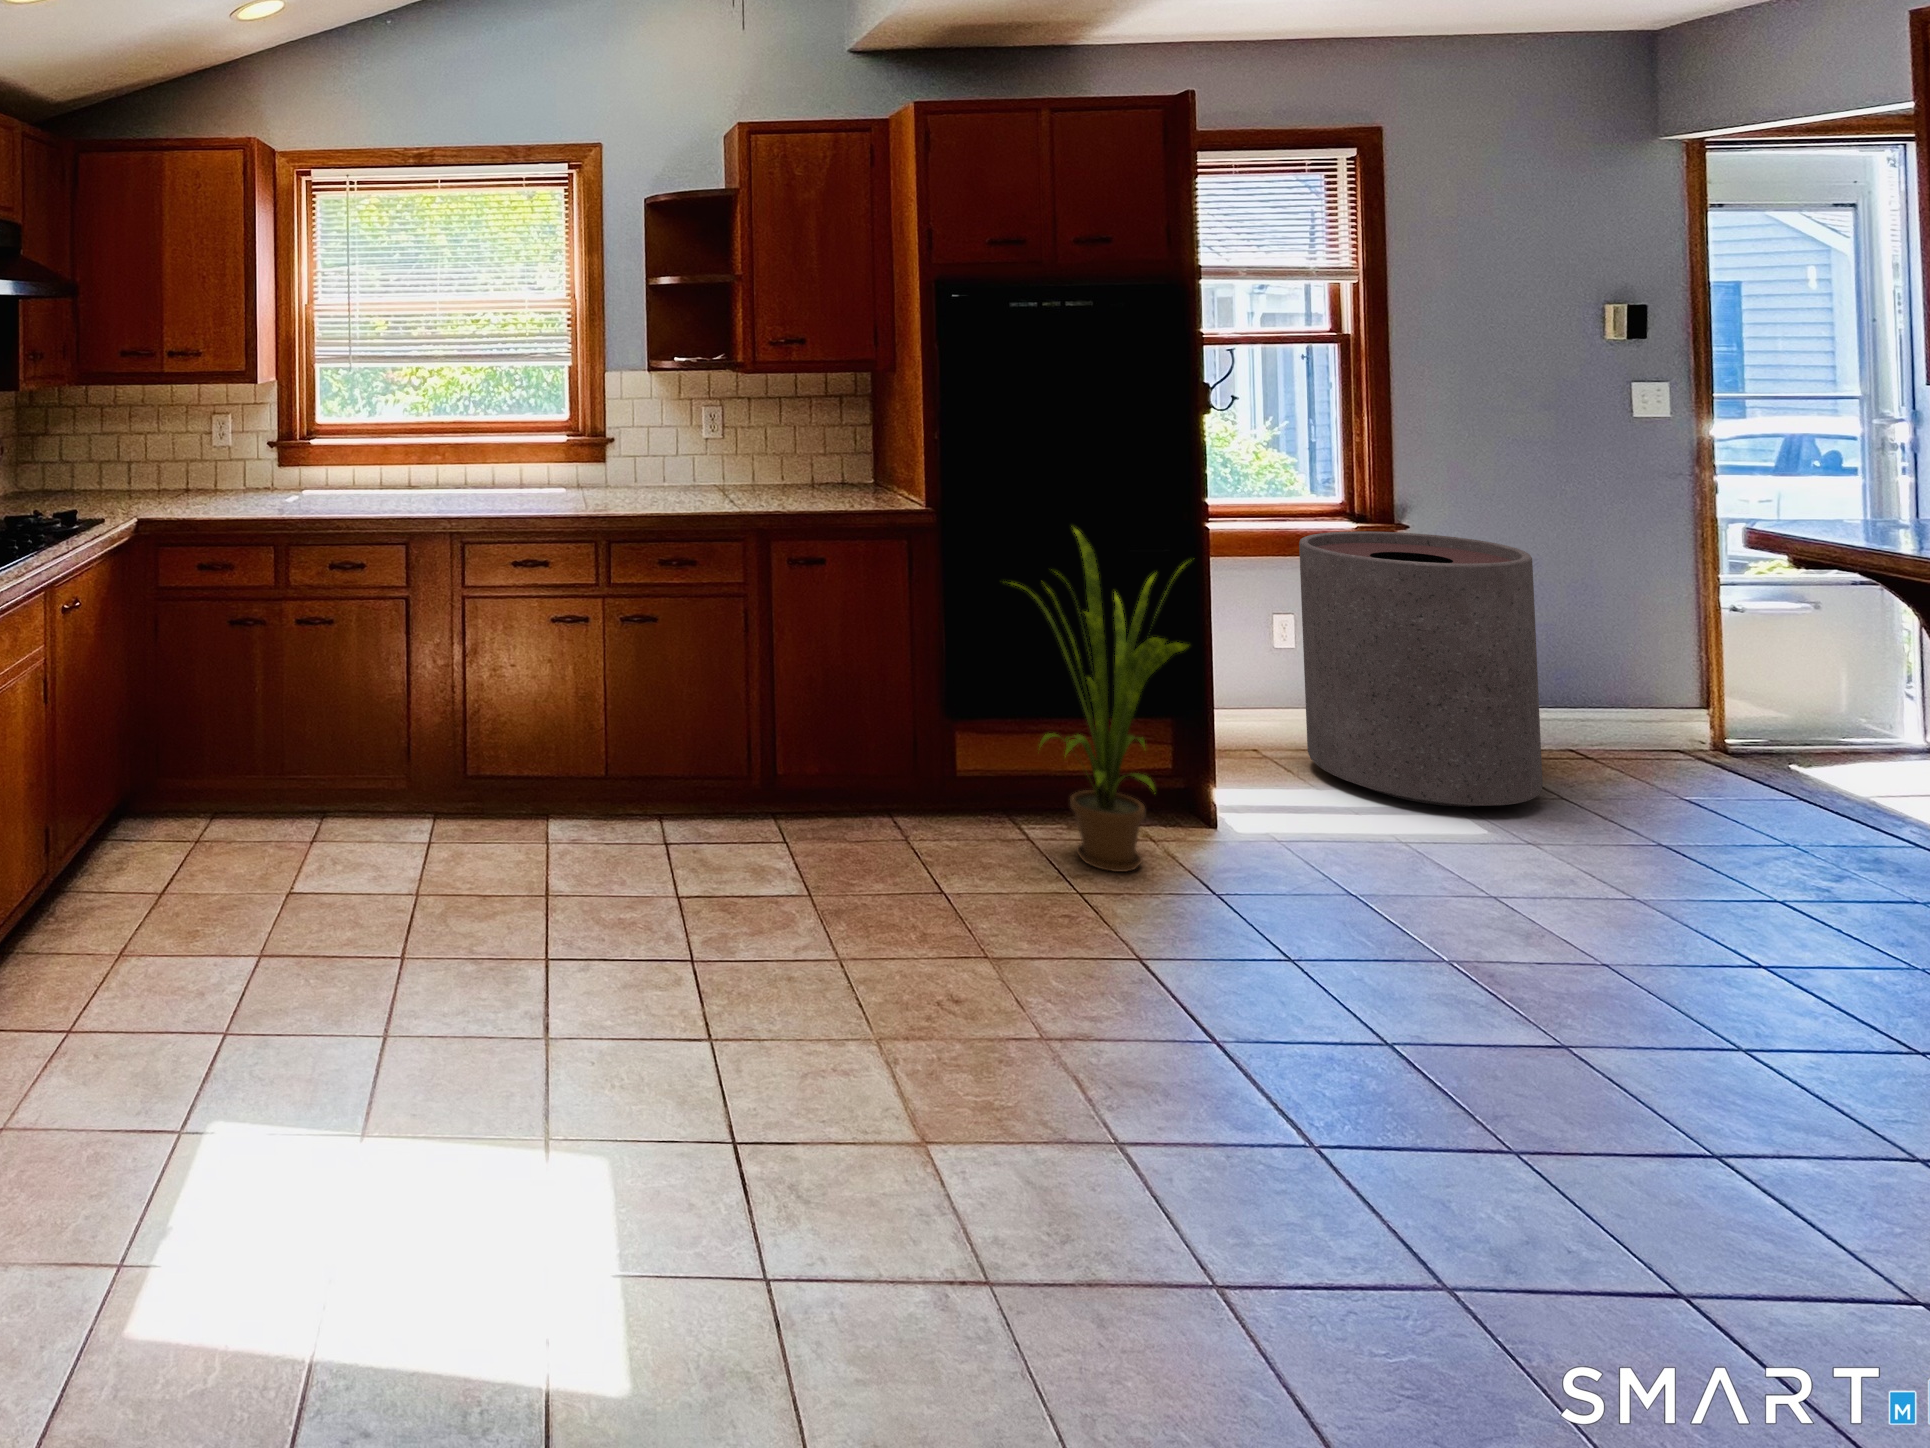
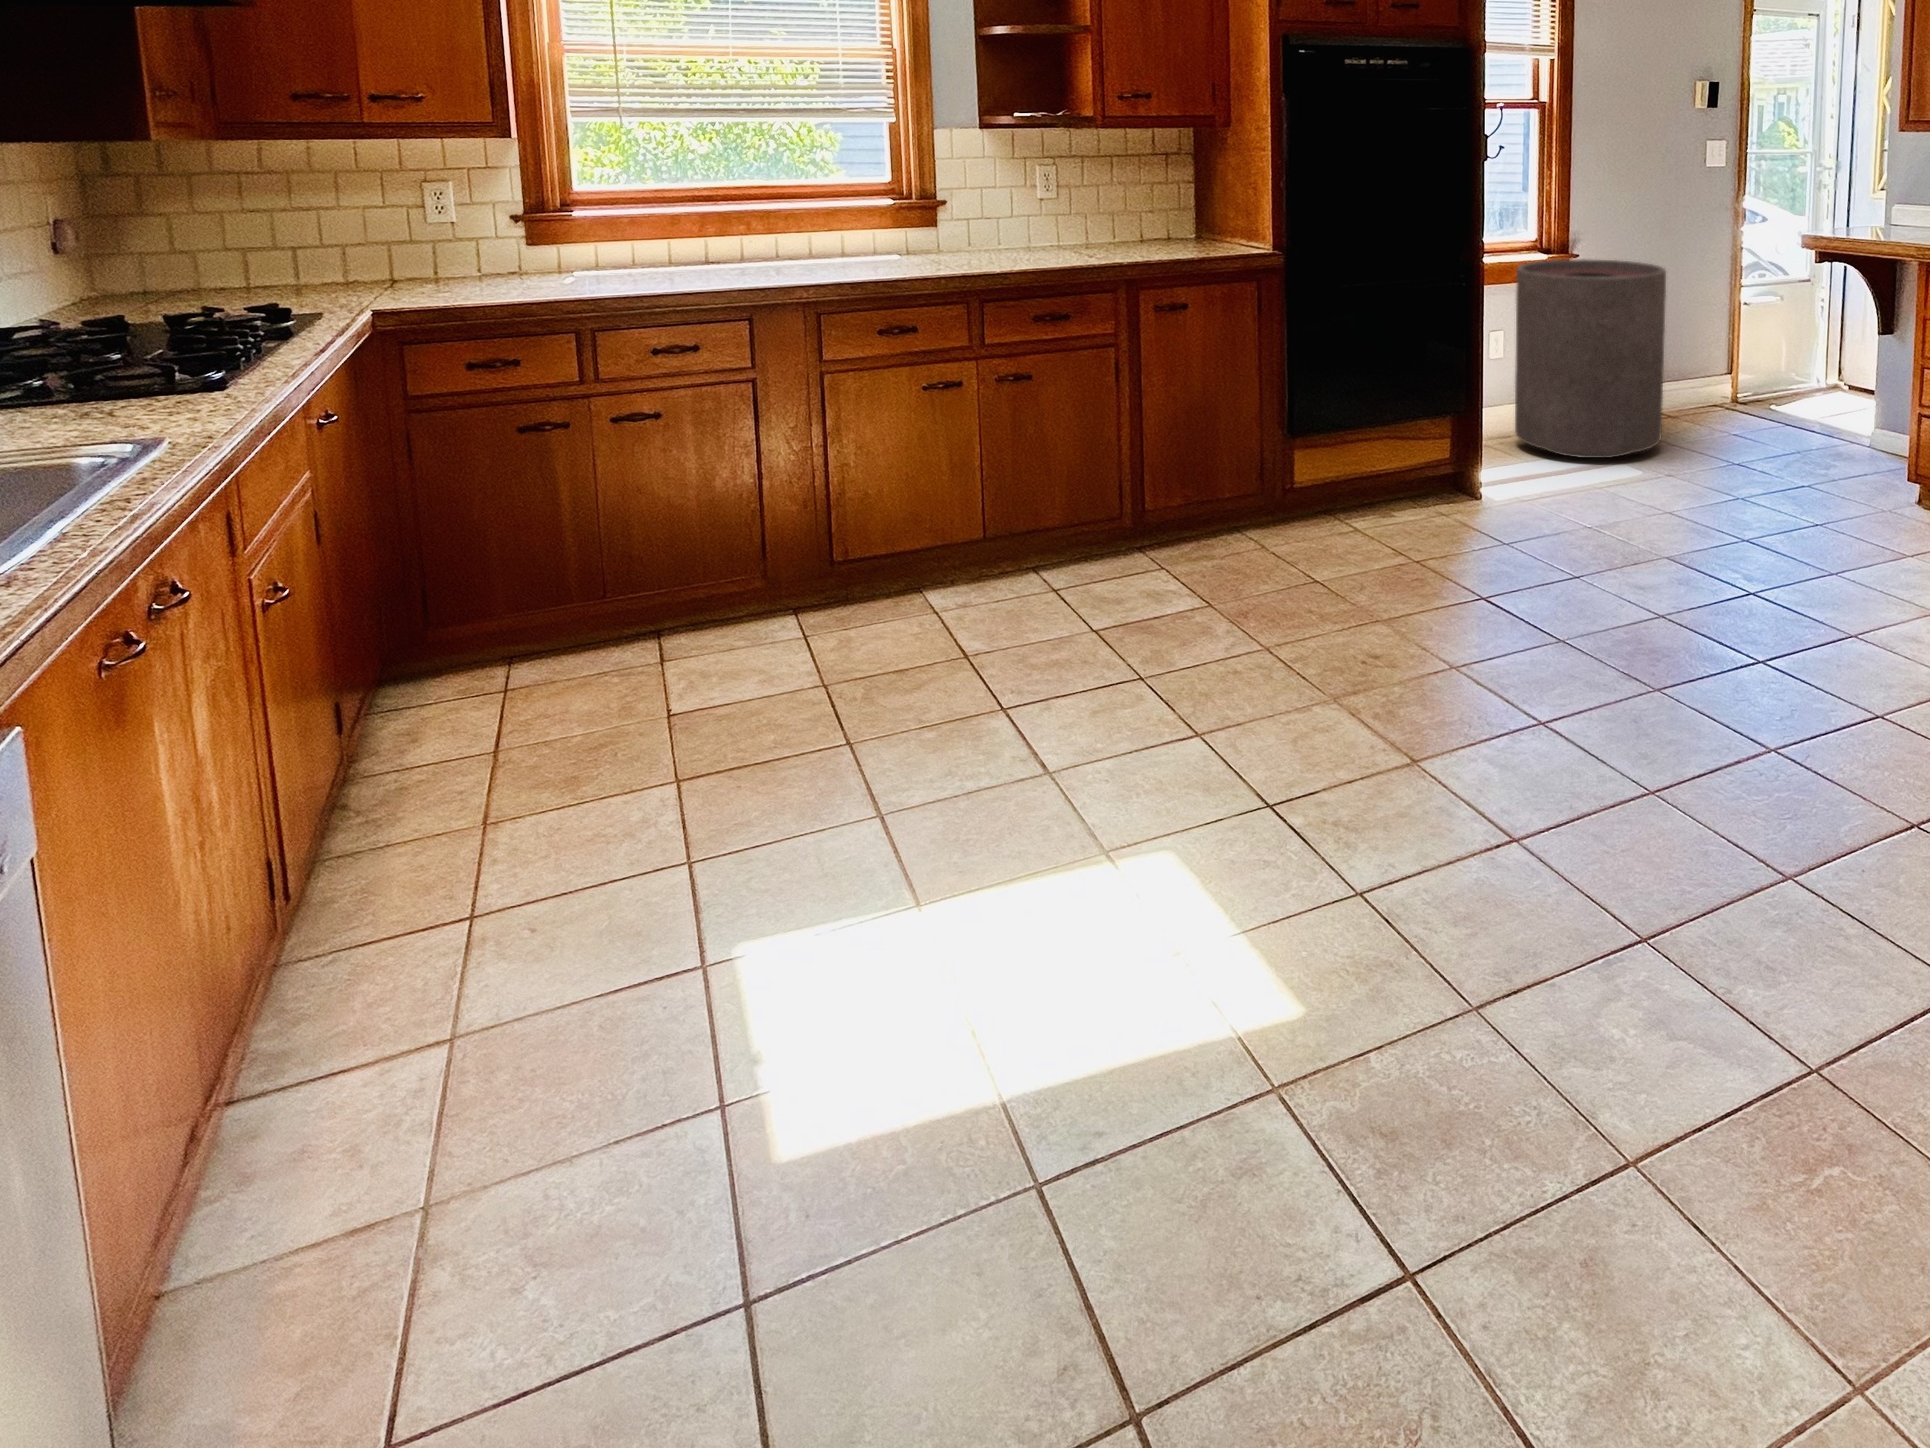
house plant: present [1016,528,1189,872] -> none [1345,261,1505,540]

